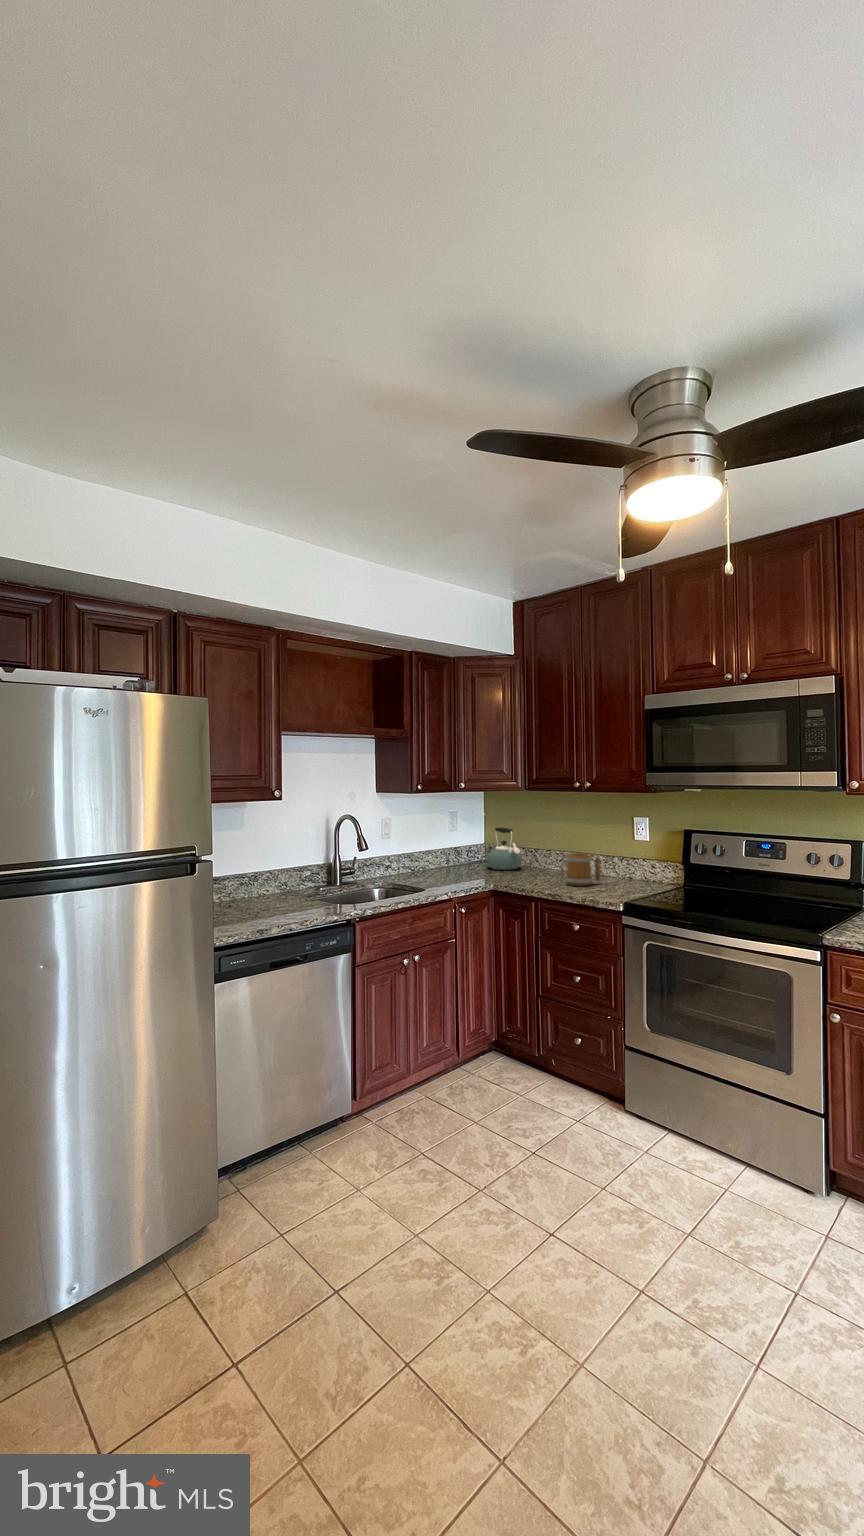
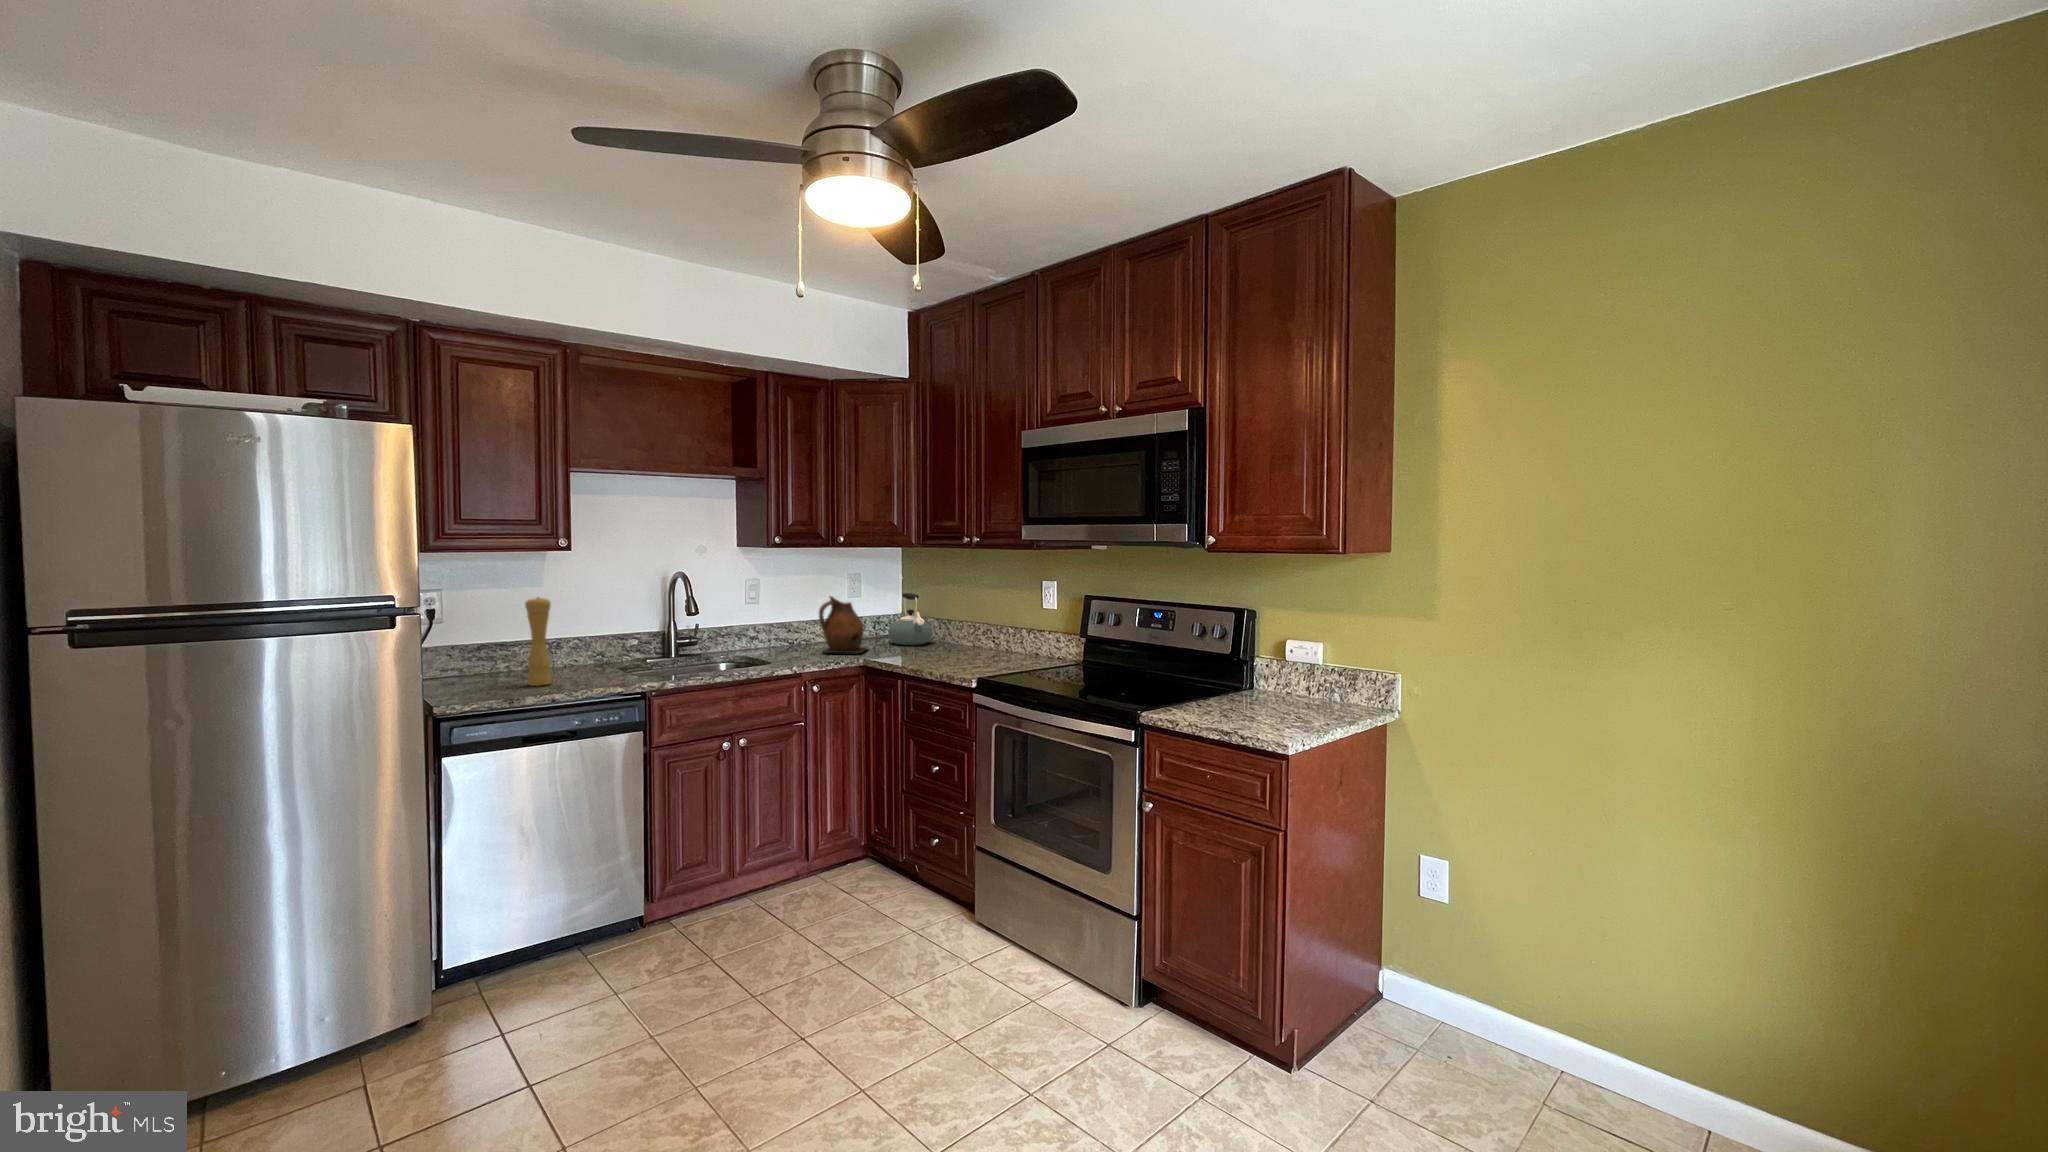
ceramic pitcher: none [446,832,484,880] -> present [819,596,867,653]
pepper mill: none [256,841,275,917] -> present [525,597,552,686]
mug: present [566,853,600,886] -> none [951,623,993,663]

